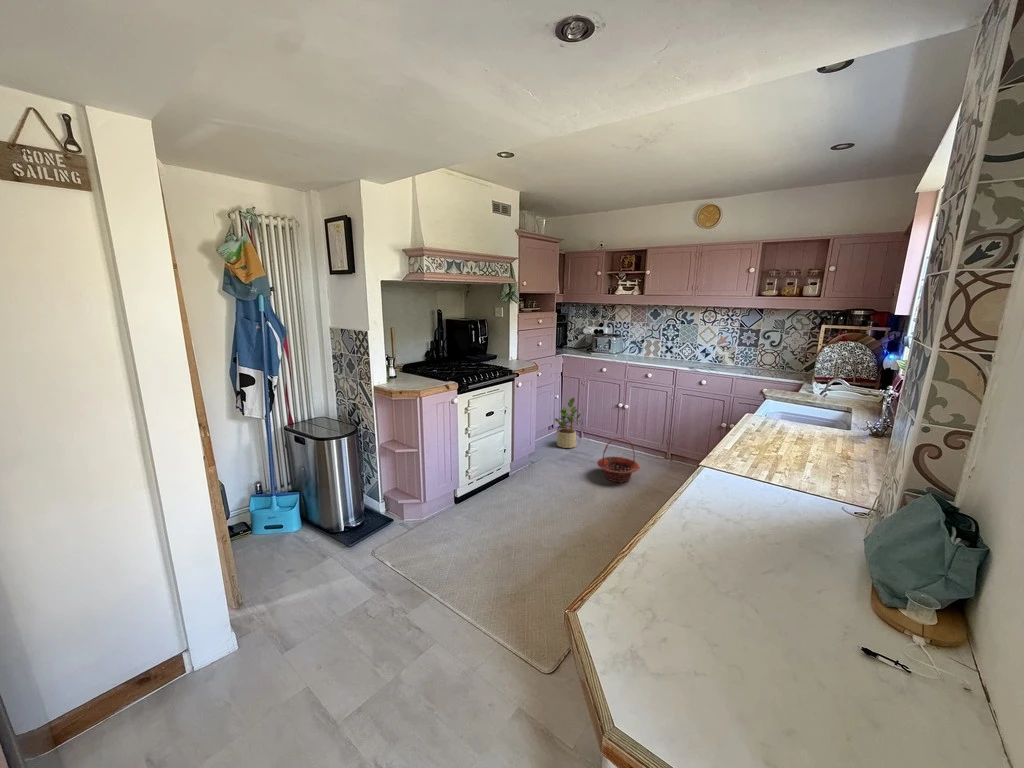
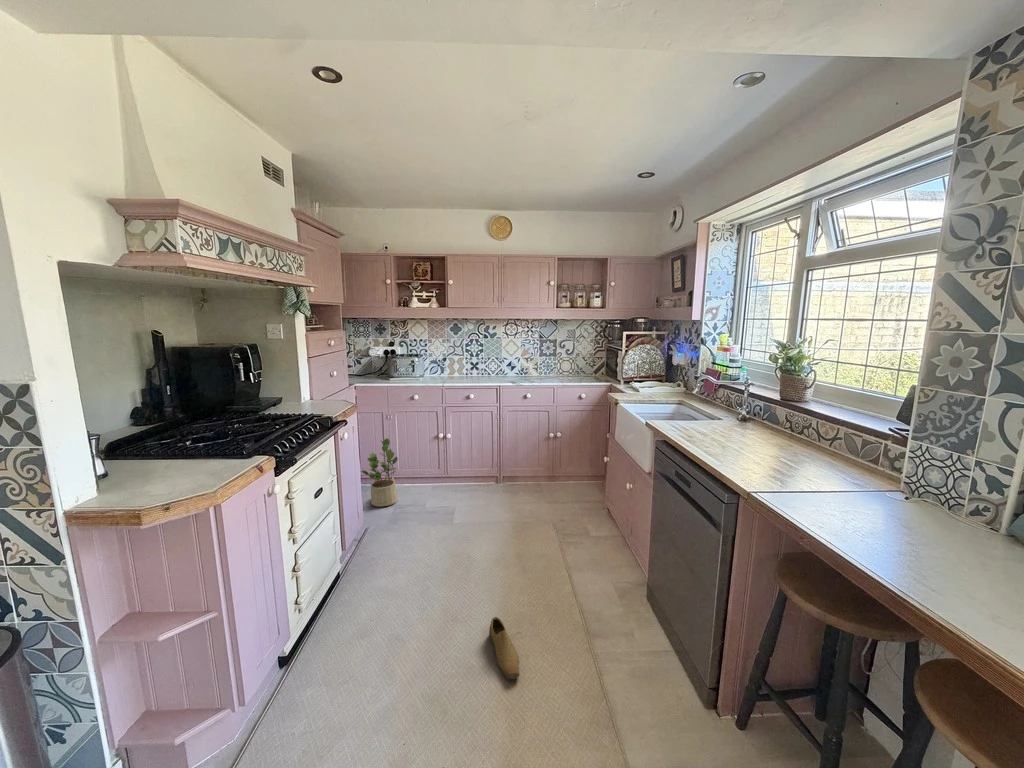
basket: present [597,438,640,482] -> none [449,475,499,531]
shoe: none [556,526,576,561] -> present [489,617,520,679]

